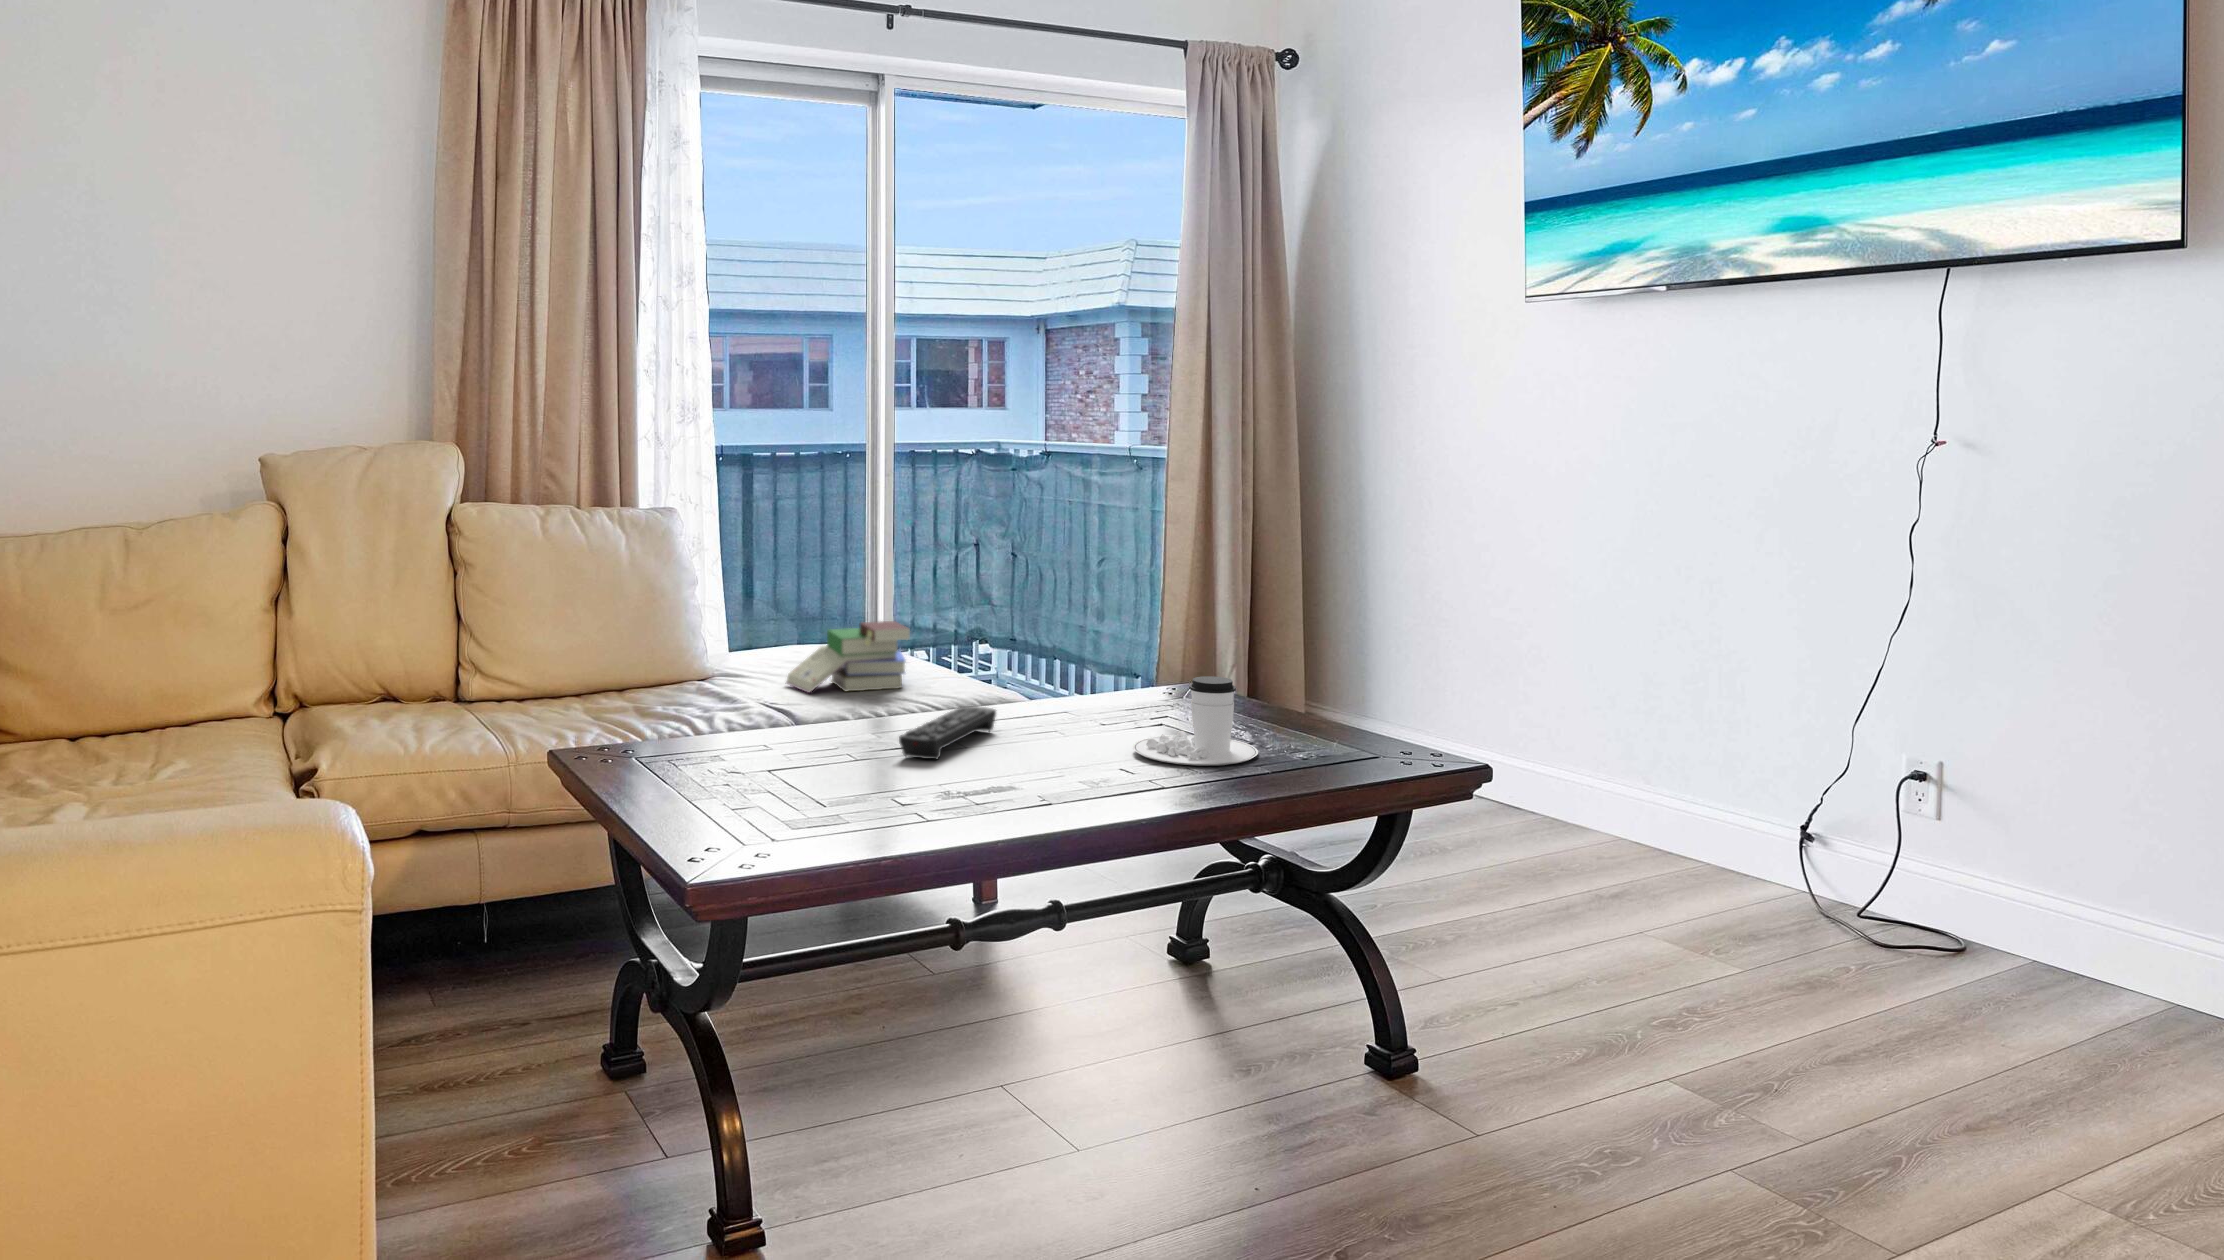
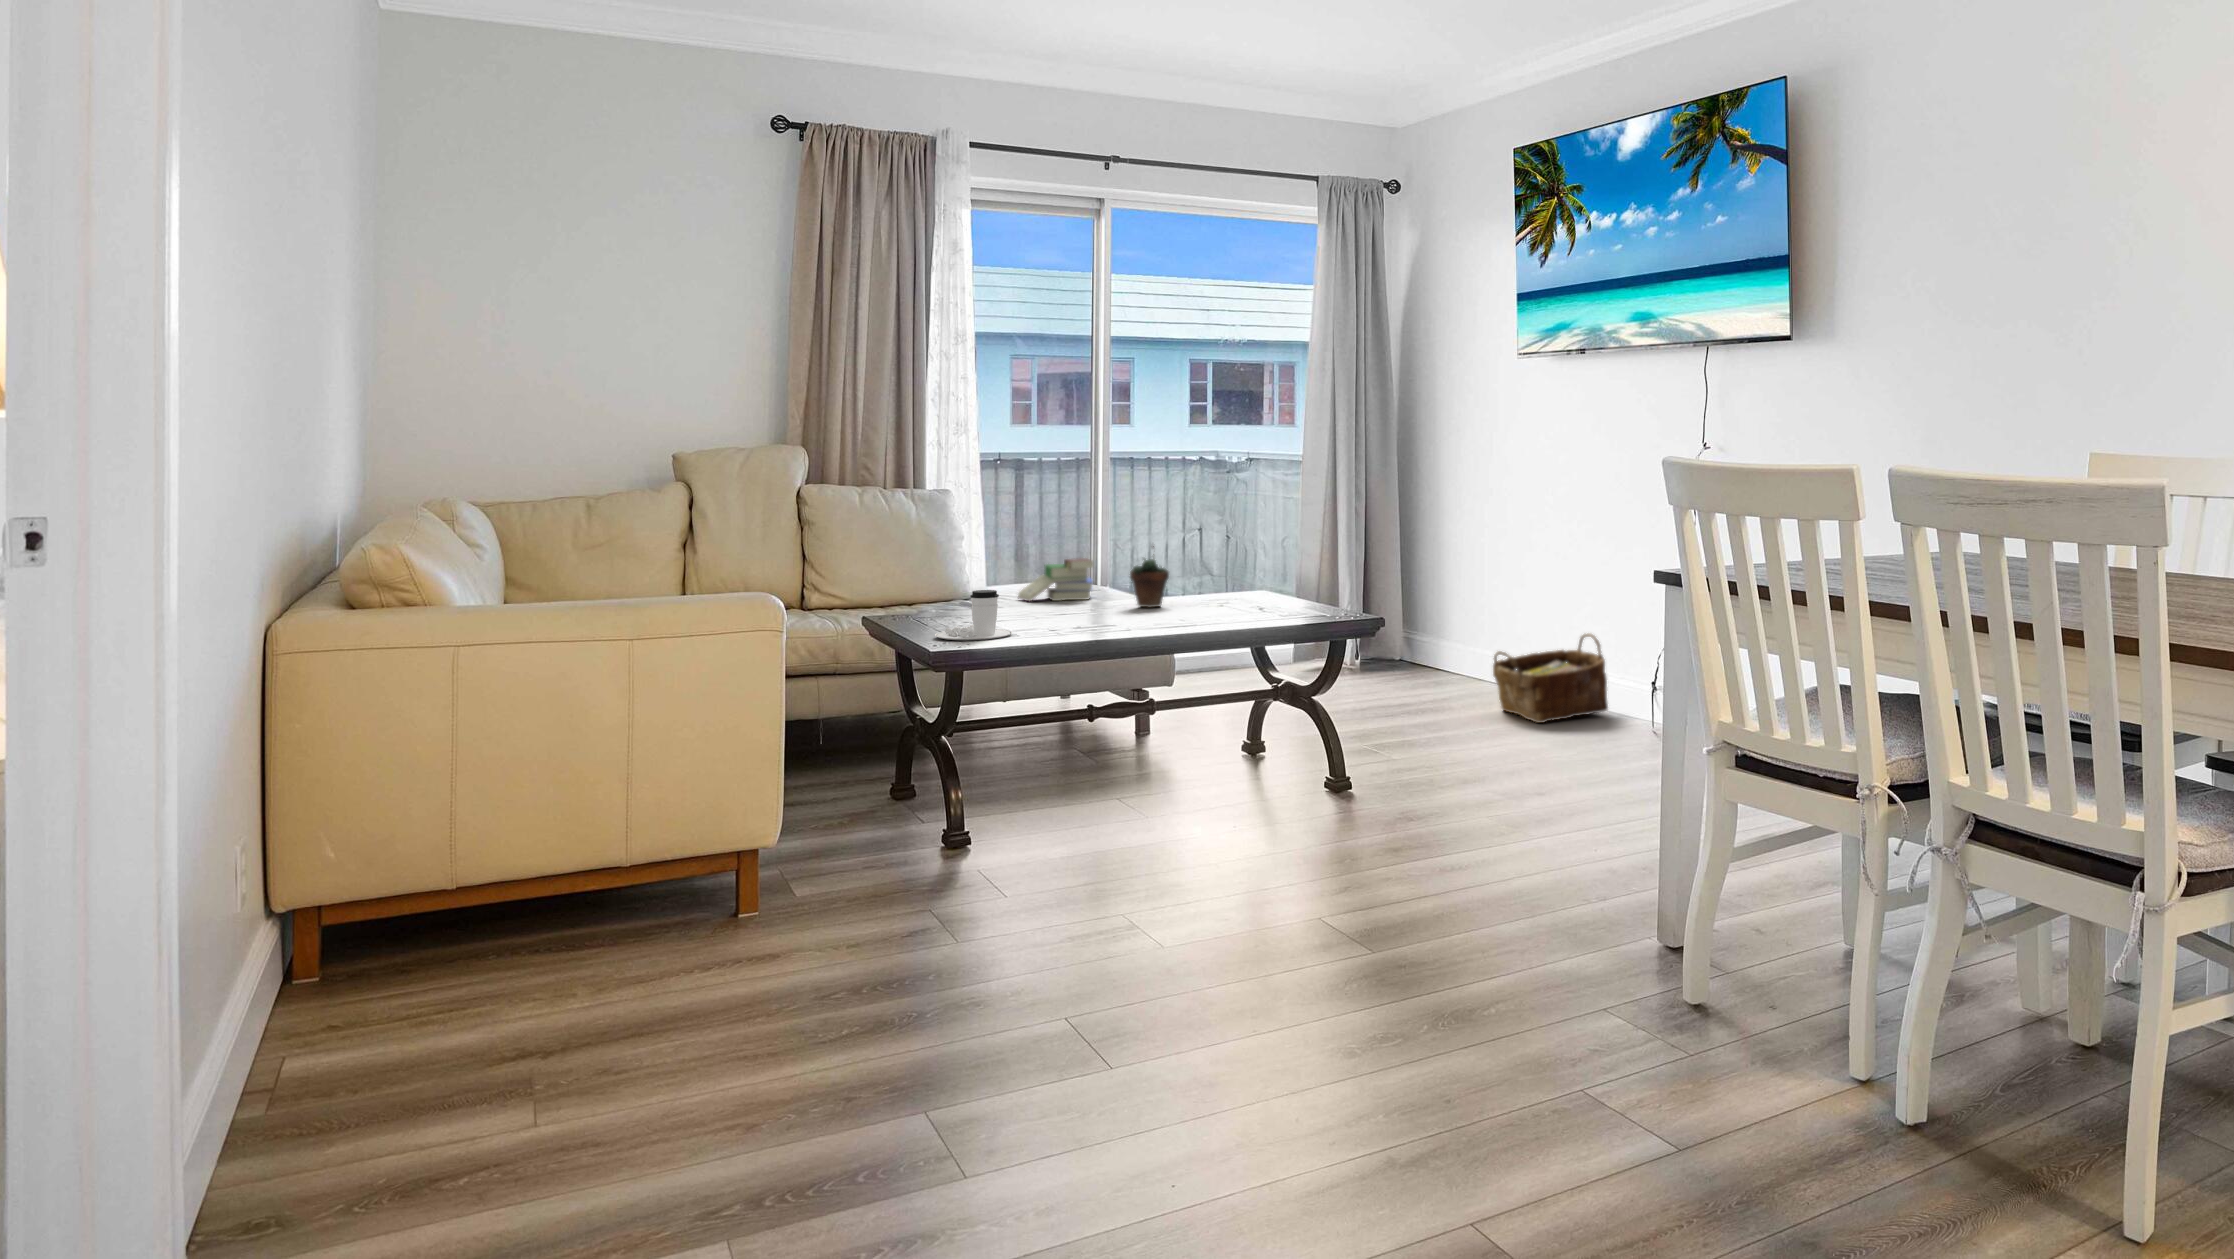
succulent plant: none [985,607,1050,719] -> present [1130,546,1169,608]
coffee cup: present [1133,676,1258,766] -> present [935,590,1012,640]
remote control: present [899,706,996,760] -> none [1066,598,1132,621]
woven basket: none [1520,734,1719,888] -> present [1493,633,1608,723]

